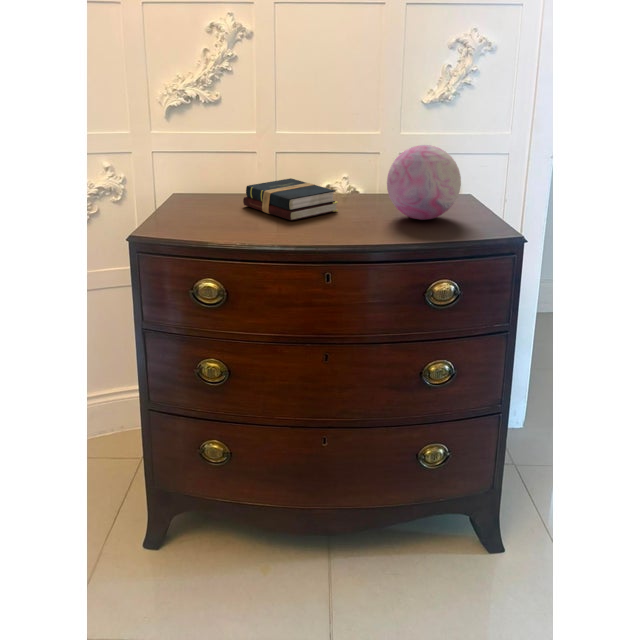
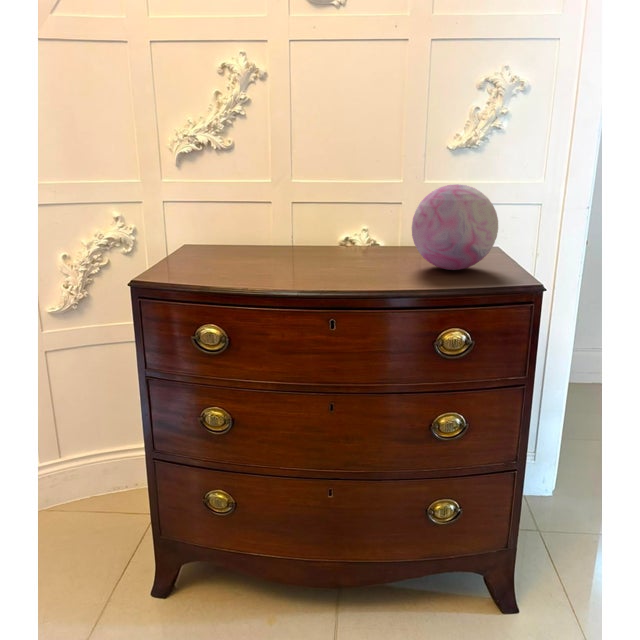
hardback book: present [243,178,338,221] -> none [253,228,356,270]

